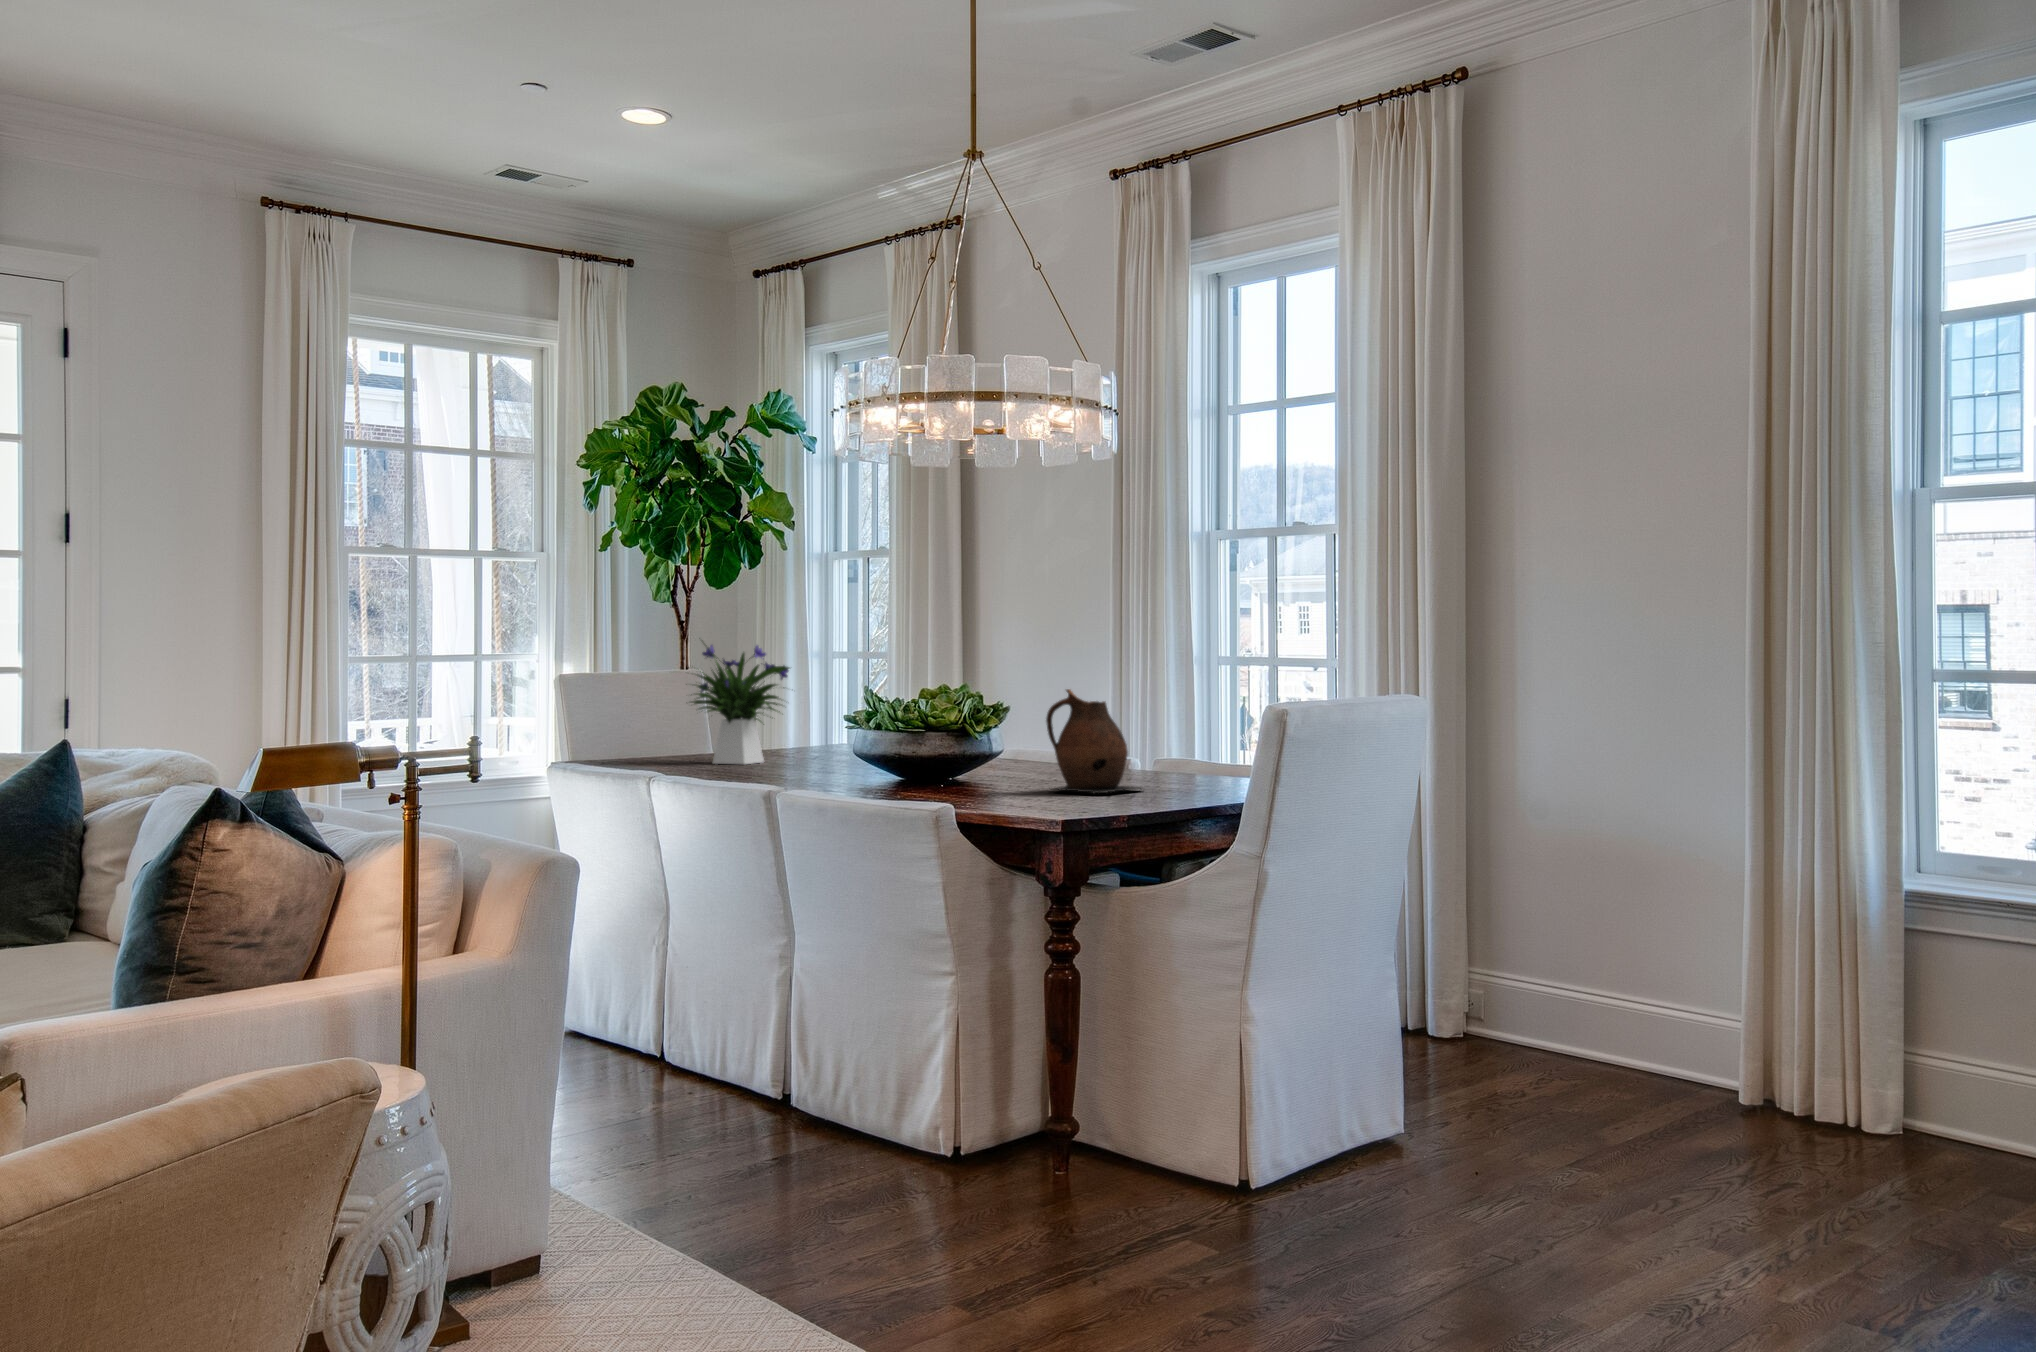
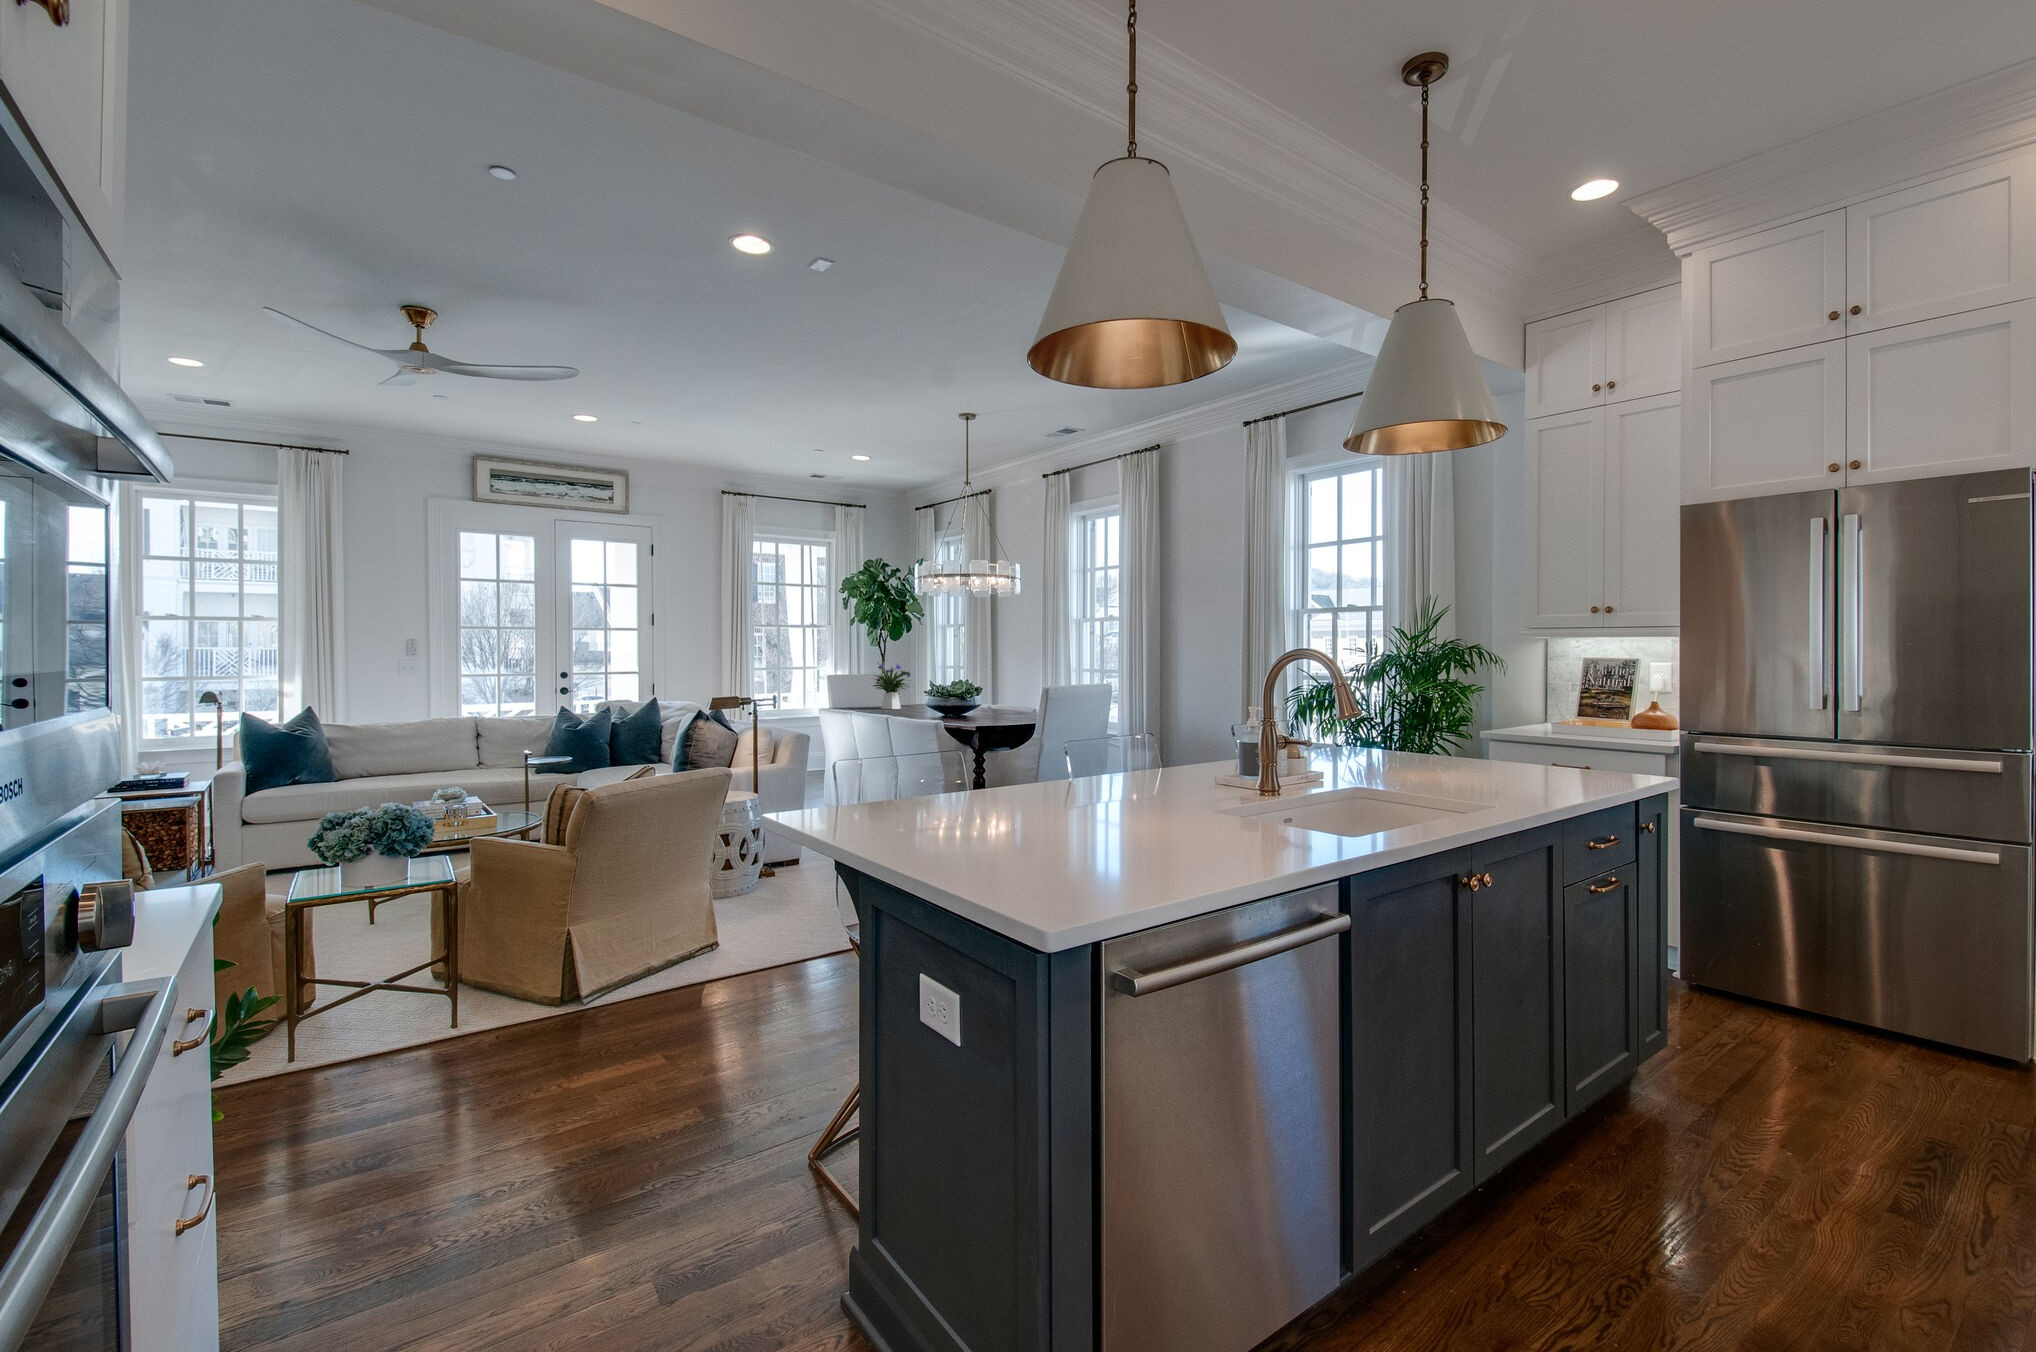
ceramic pitcher: present [1046,689,1142,794] -> none [983,681,1018,718]

